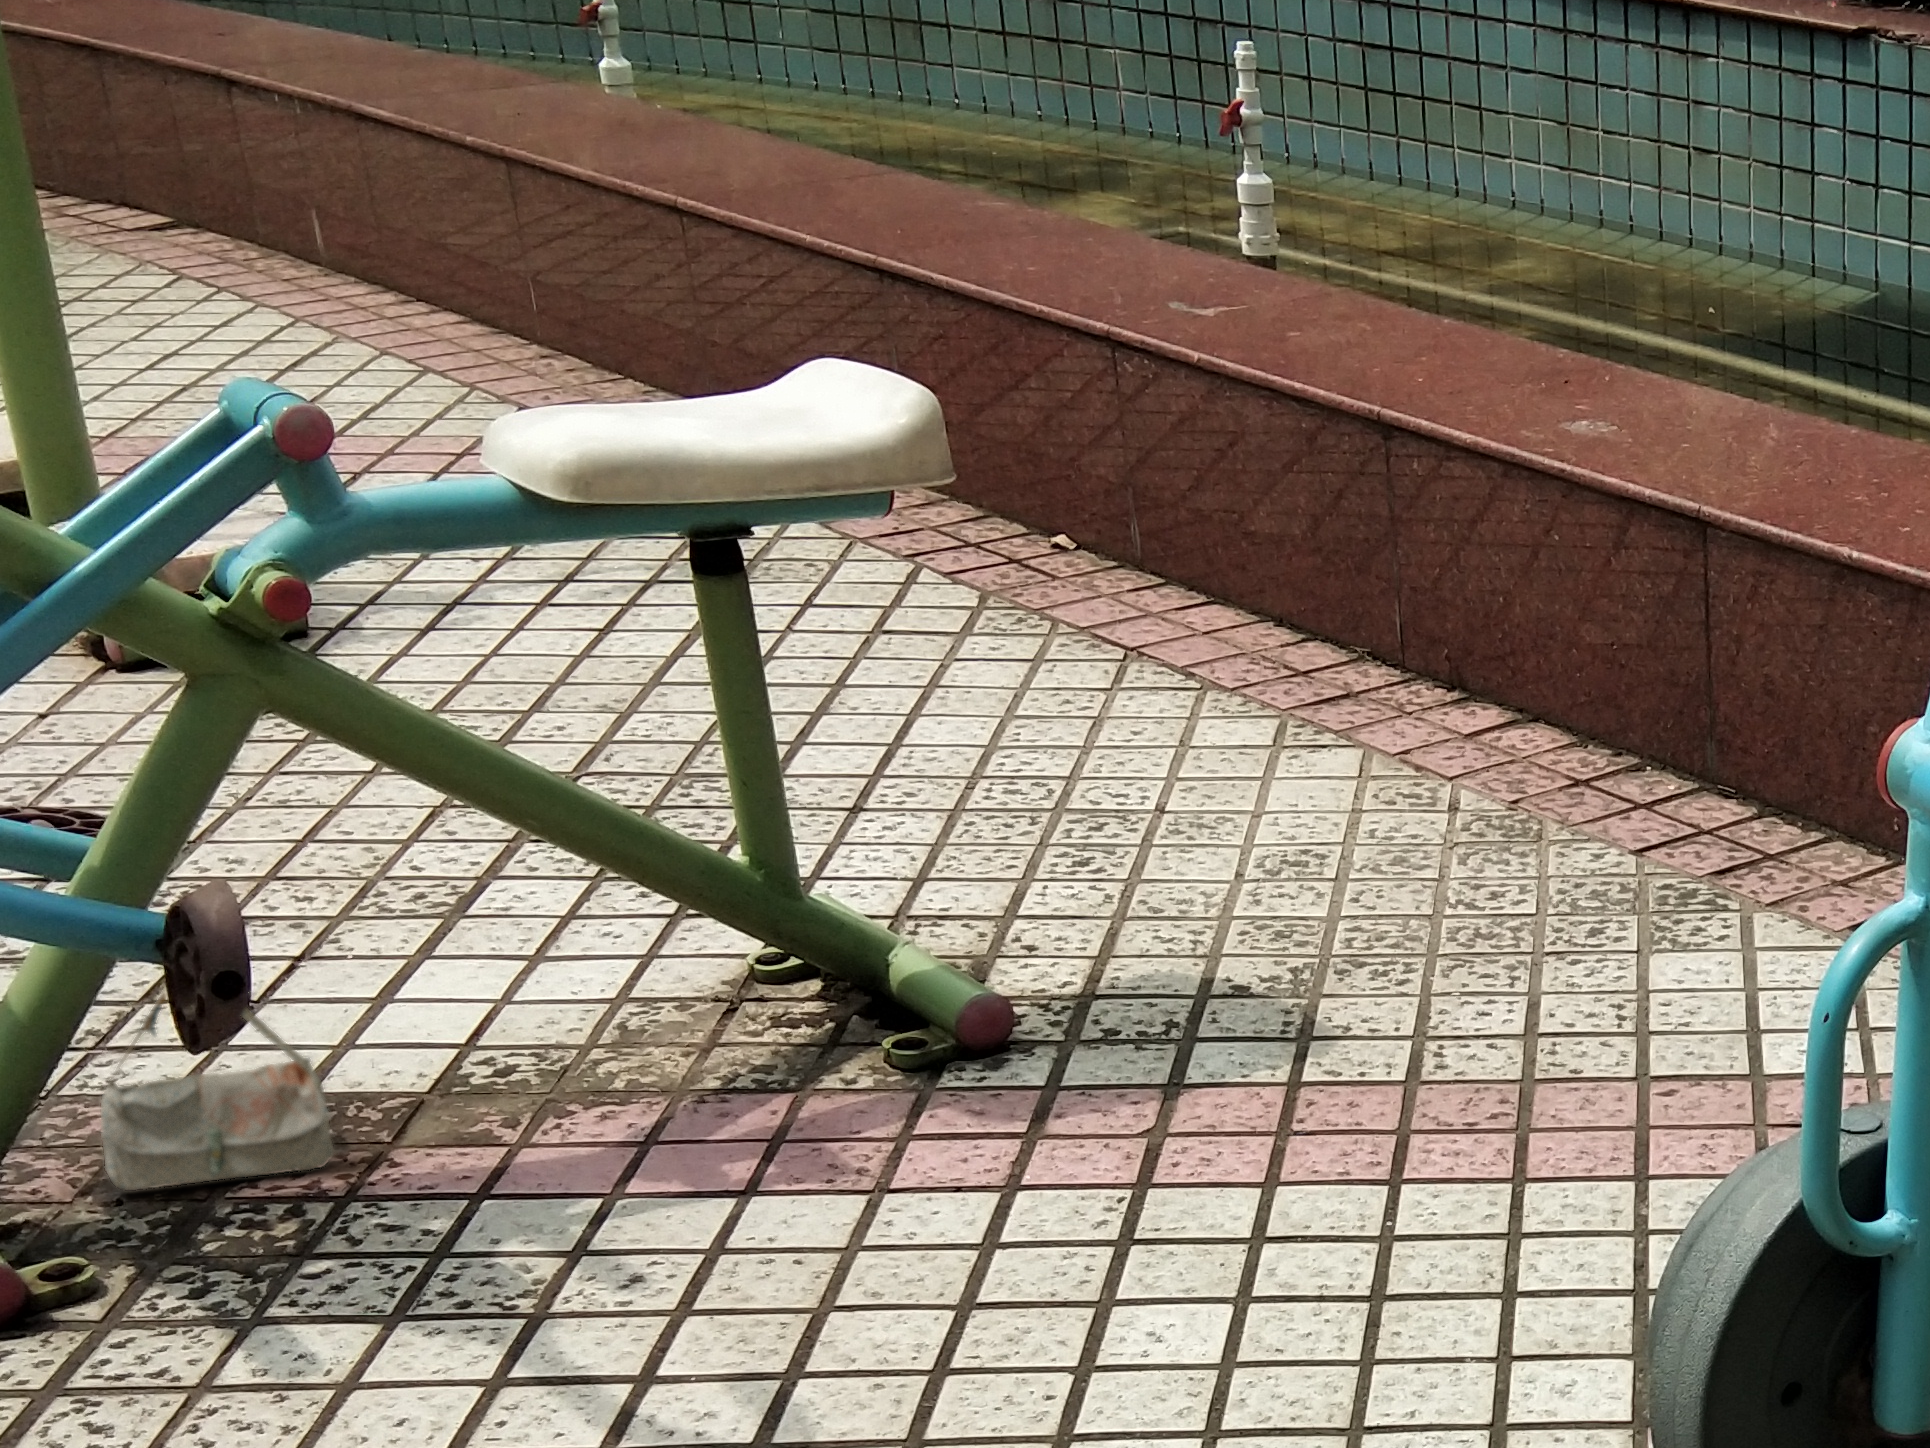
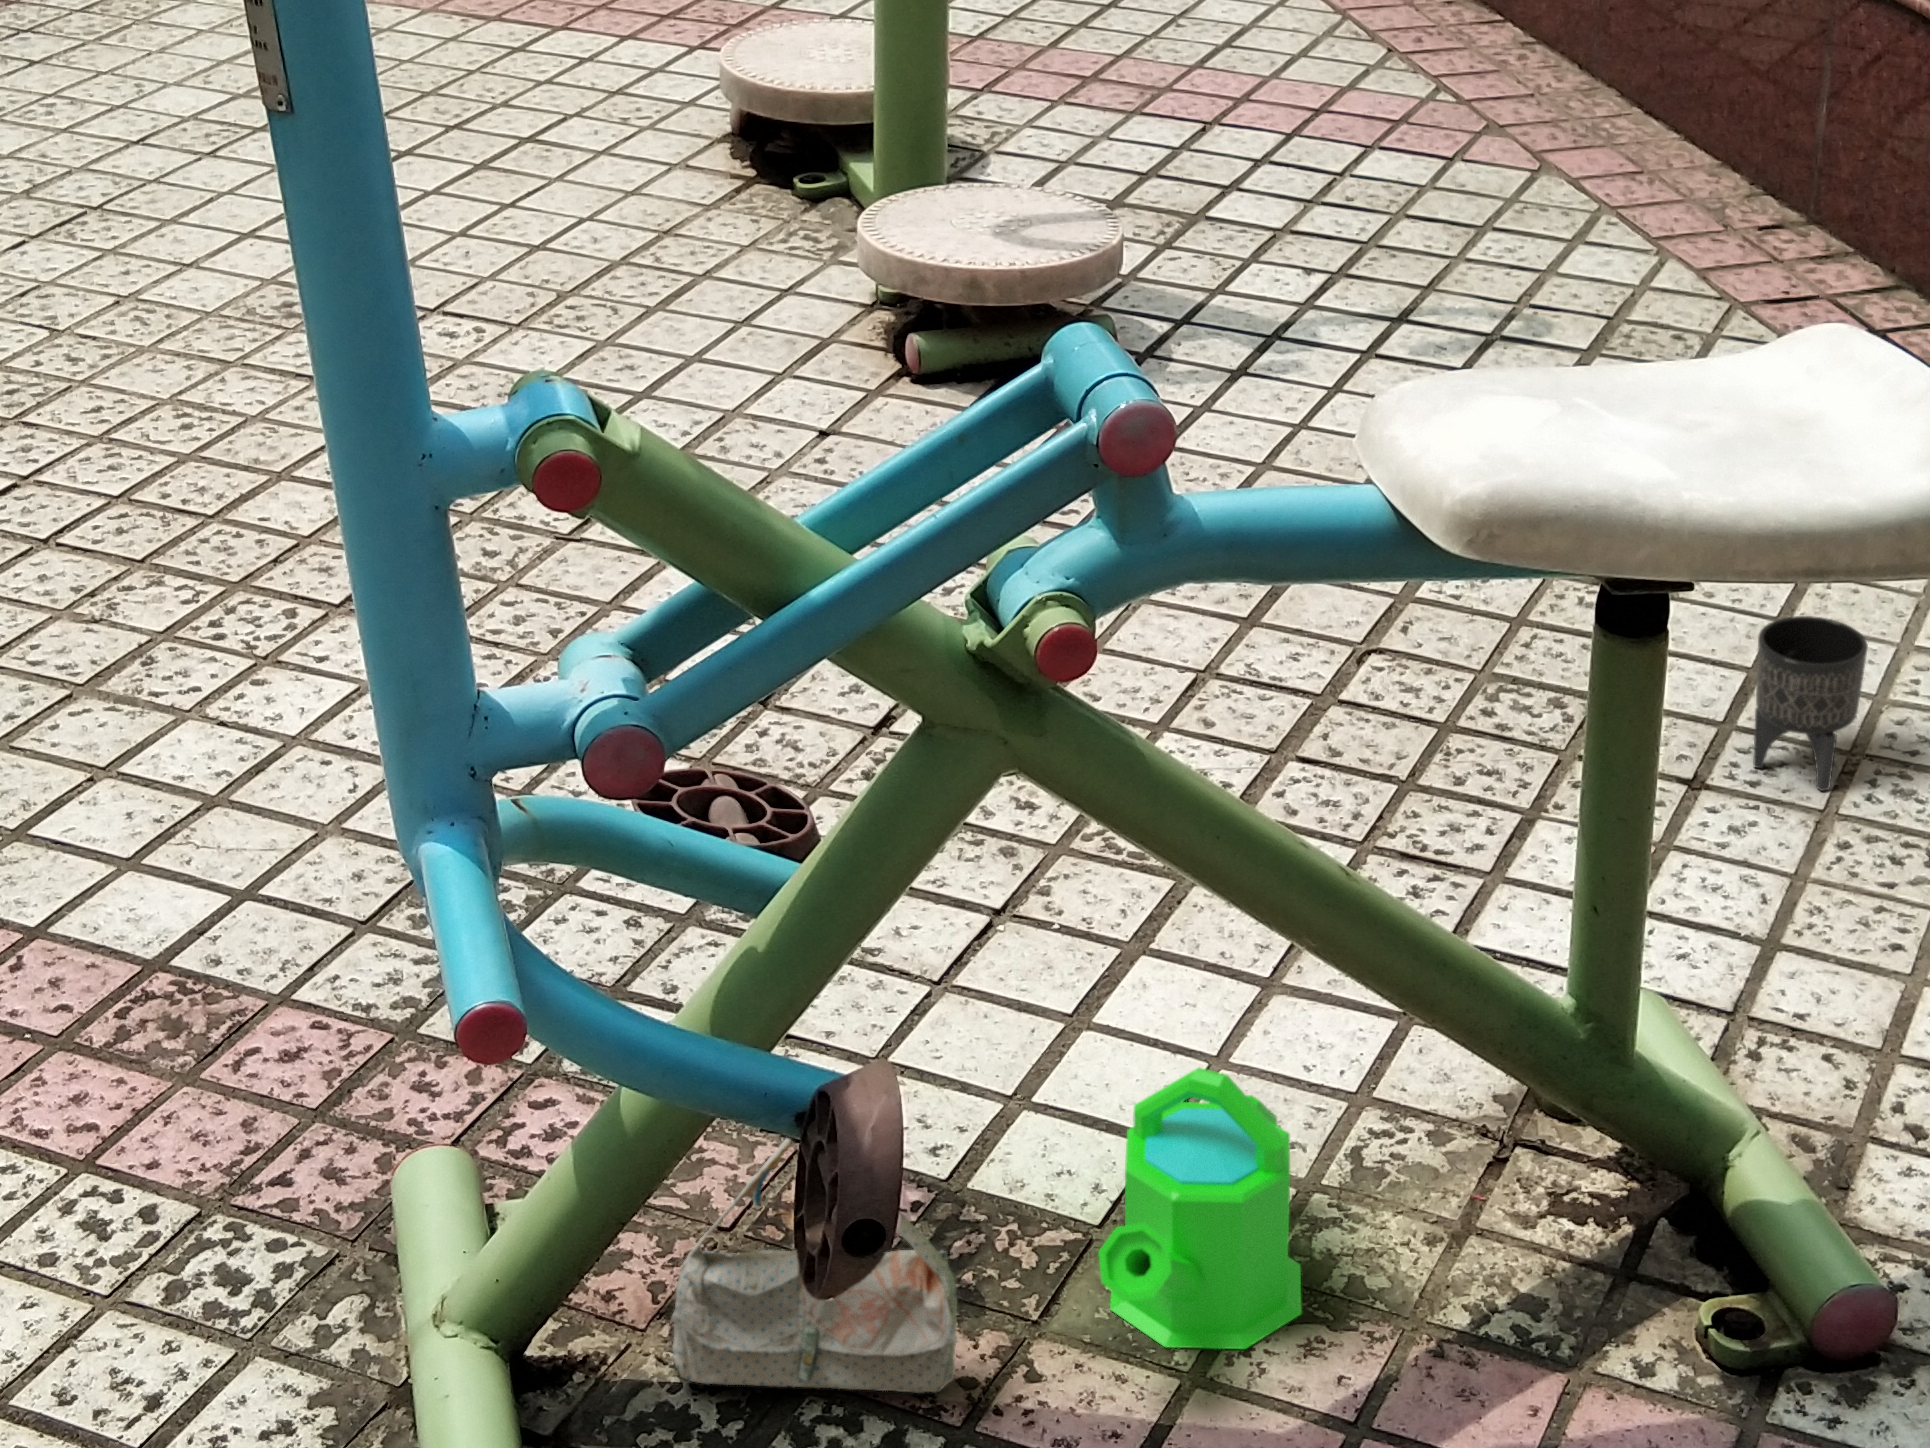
planter: none [875,677,961,803] -> present [1753,616,1868,791]
watering can: none [426,919,591,1123] -> present [1098,1068,1302,1349]

